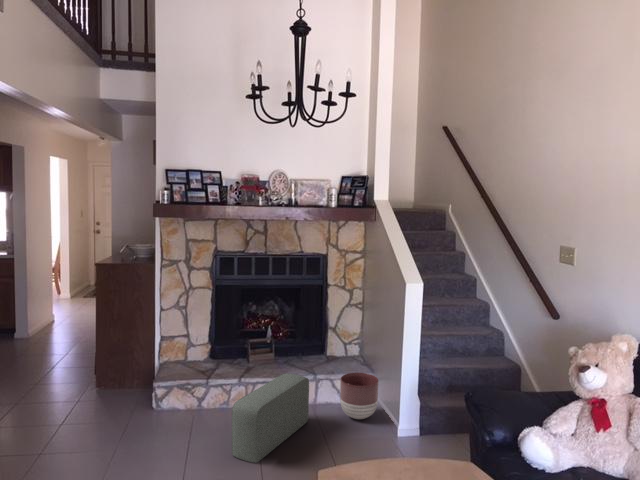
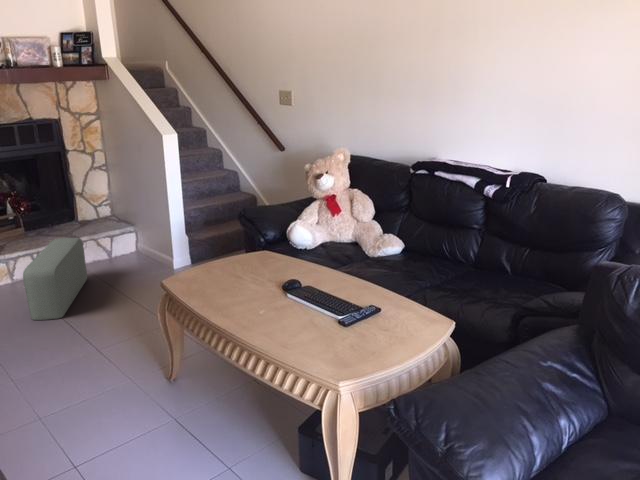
planter: present [340,373,379,419] -> none [109,226,148,266]

